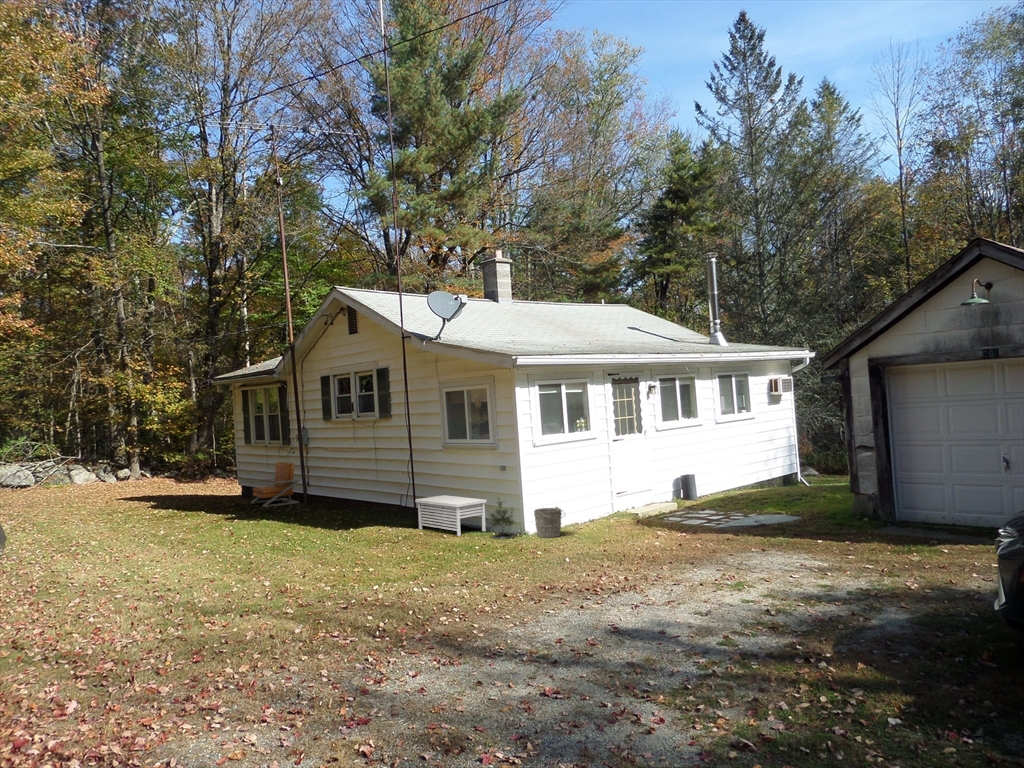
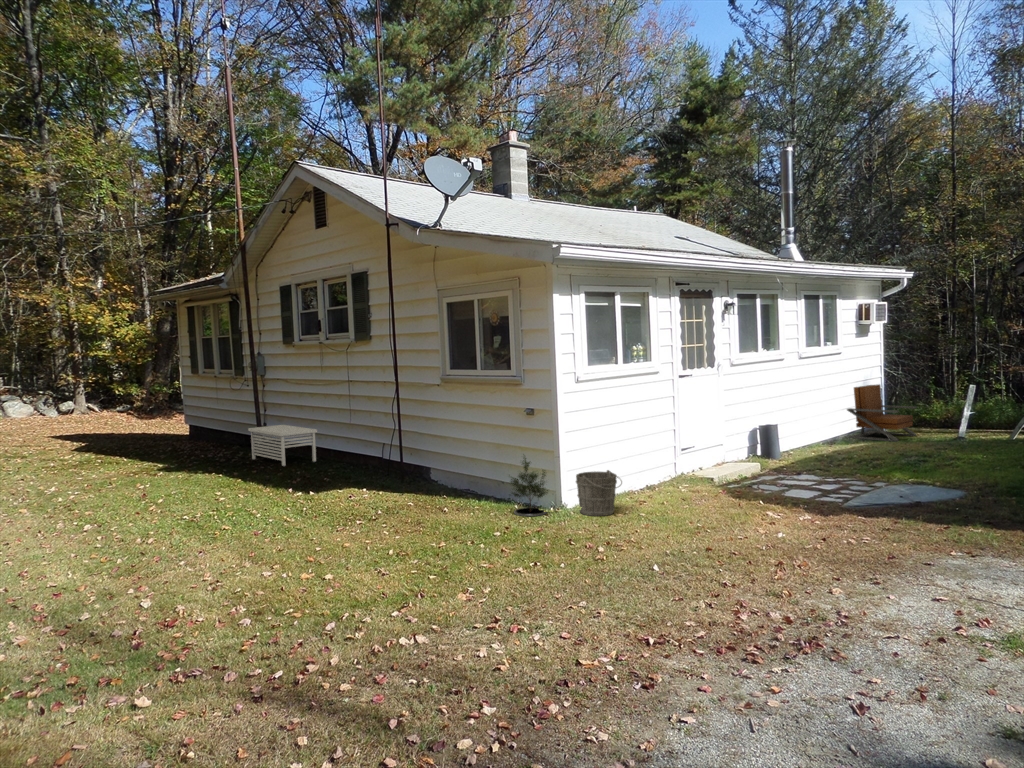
lounge chair: present [250,462,299,507] -> present [847,385,917,441]
storage bench: present [415,495,486,536] -> present [248,425,317,466]

